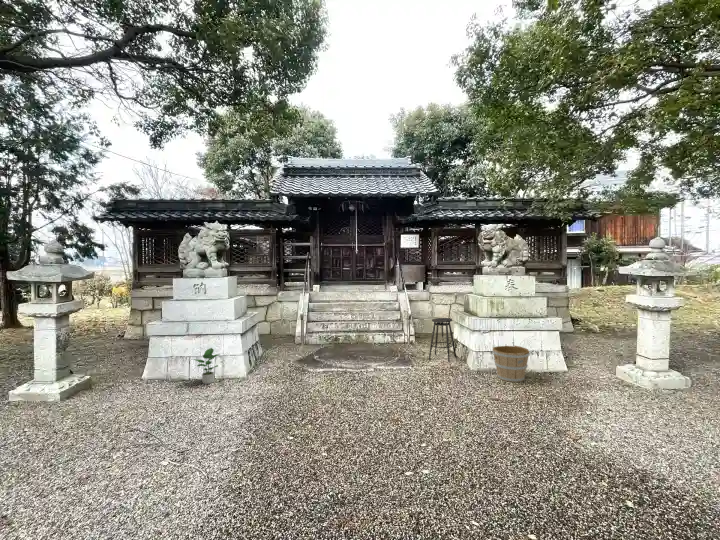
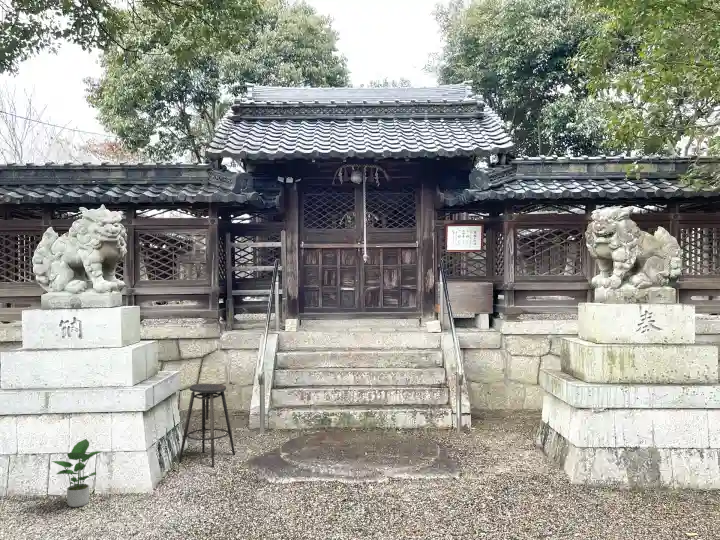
stool: present [429,318,456,362] -> present [179,384,235,467]
wooden bucket: present [492,346,530,382] -> none [613,438,687,511]

